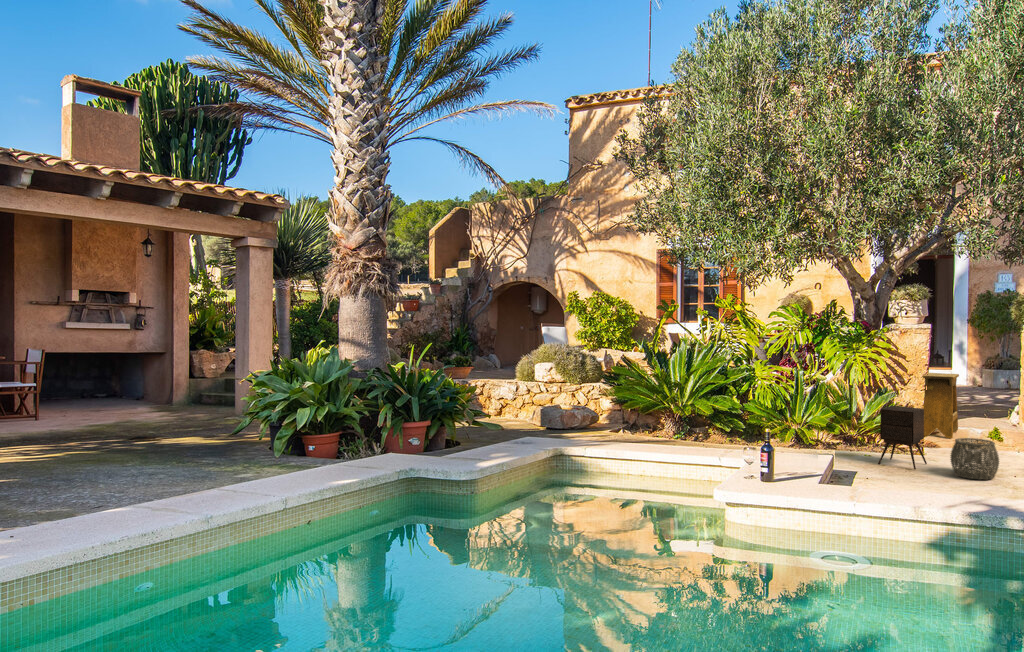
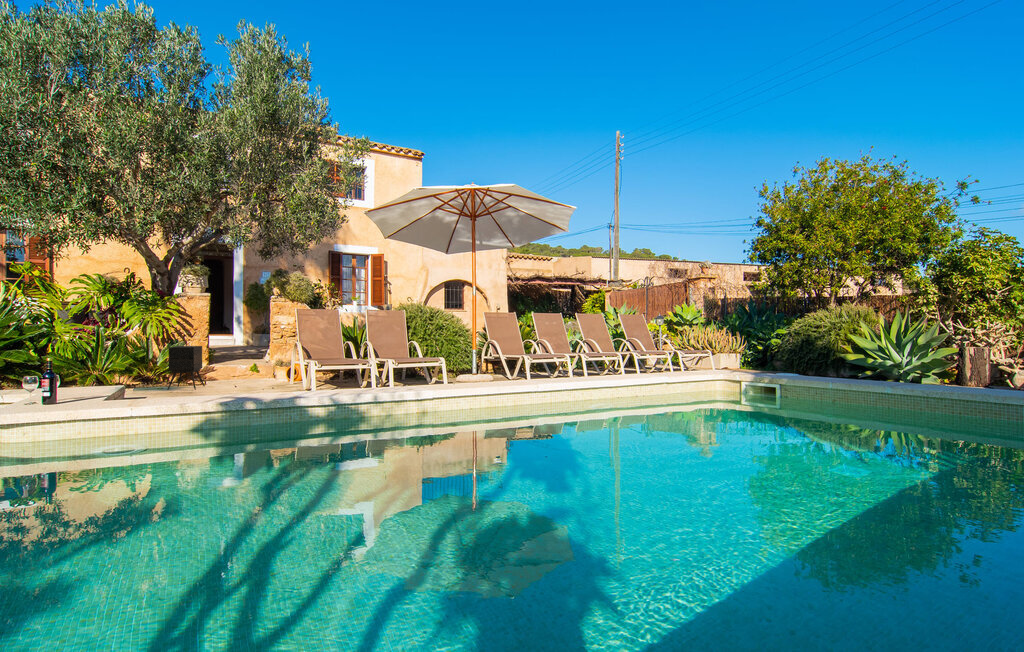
stool: present [923,373,959,438] -> none [204,328,231,373]
woven basket: present [950,438,999,480] -> none [220,363,252,390]

